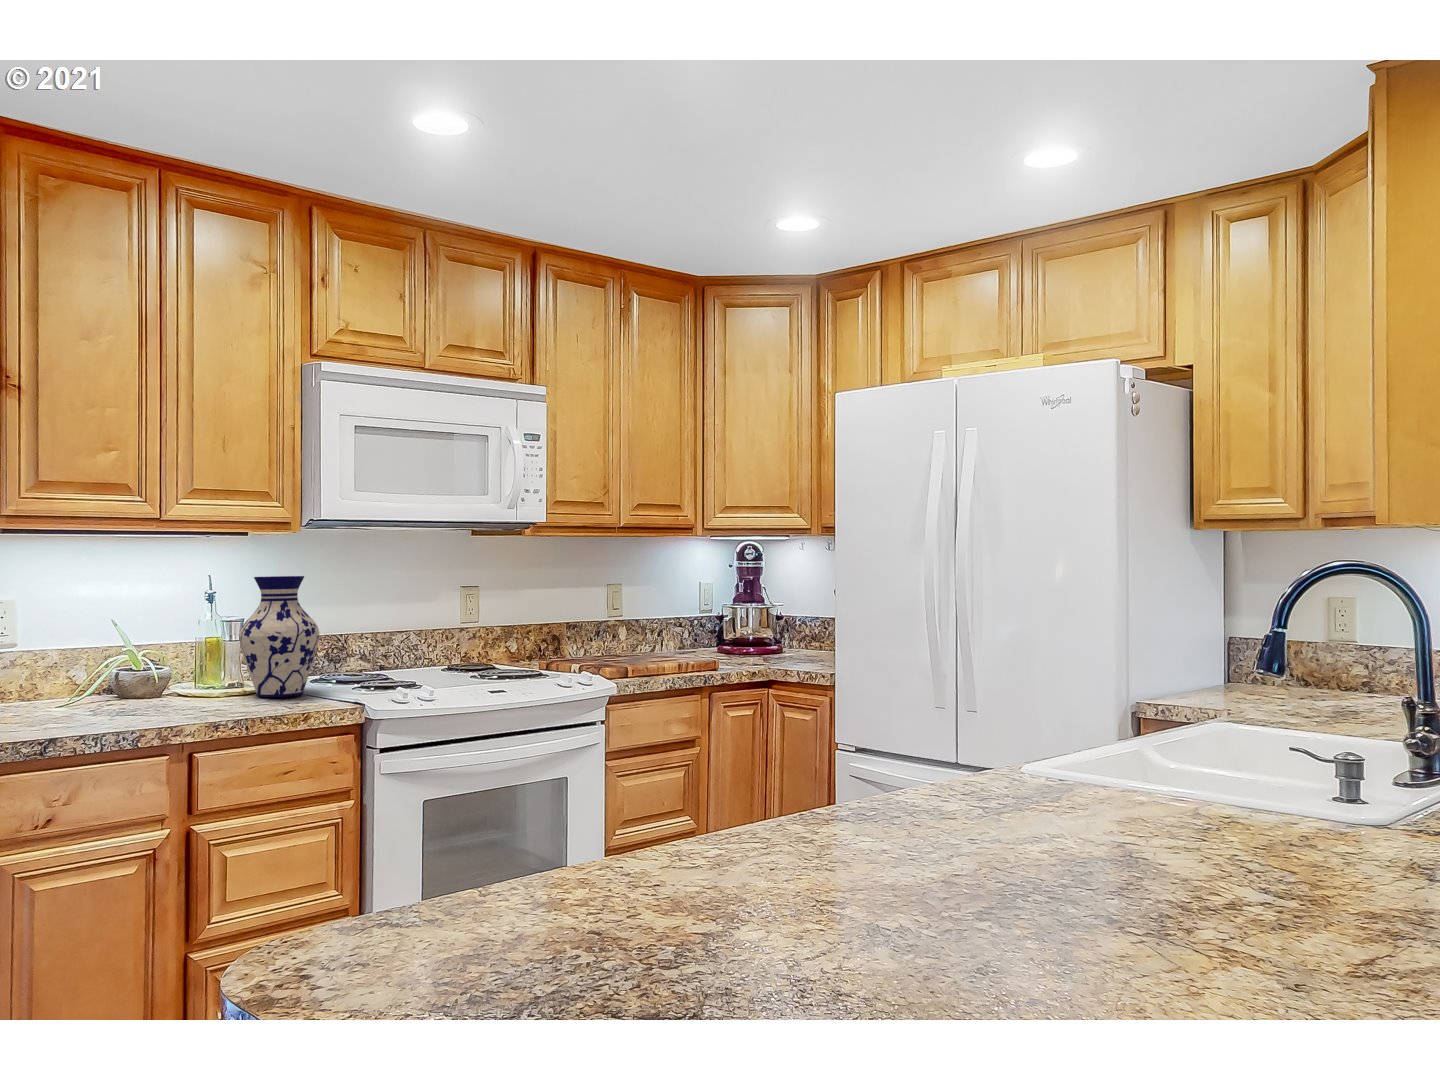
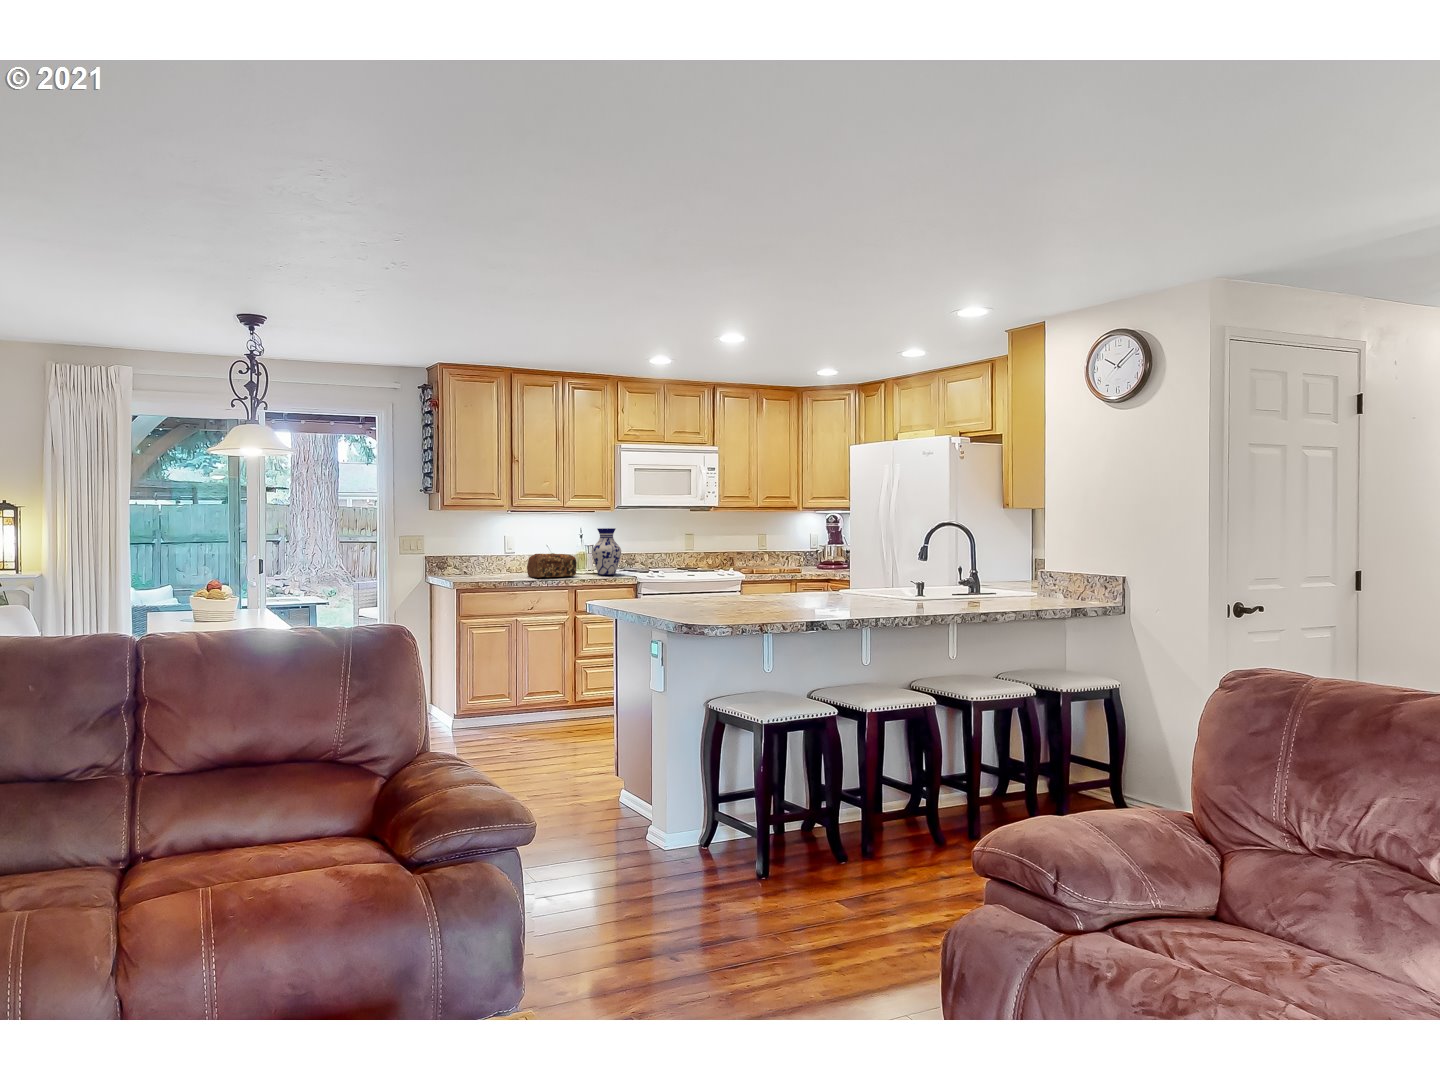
bread loaf: none [43,648,196,720] -> present [527,553,577,578]

